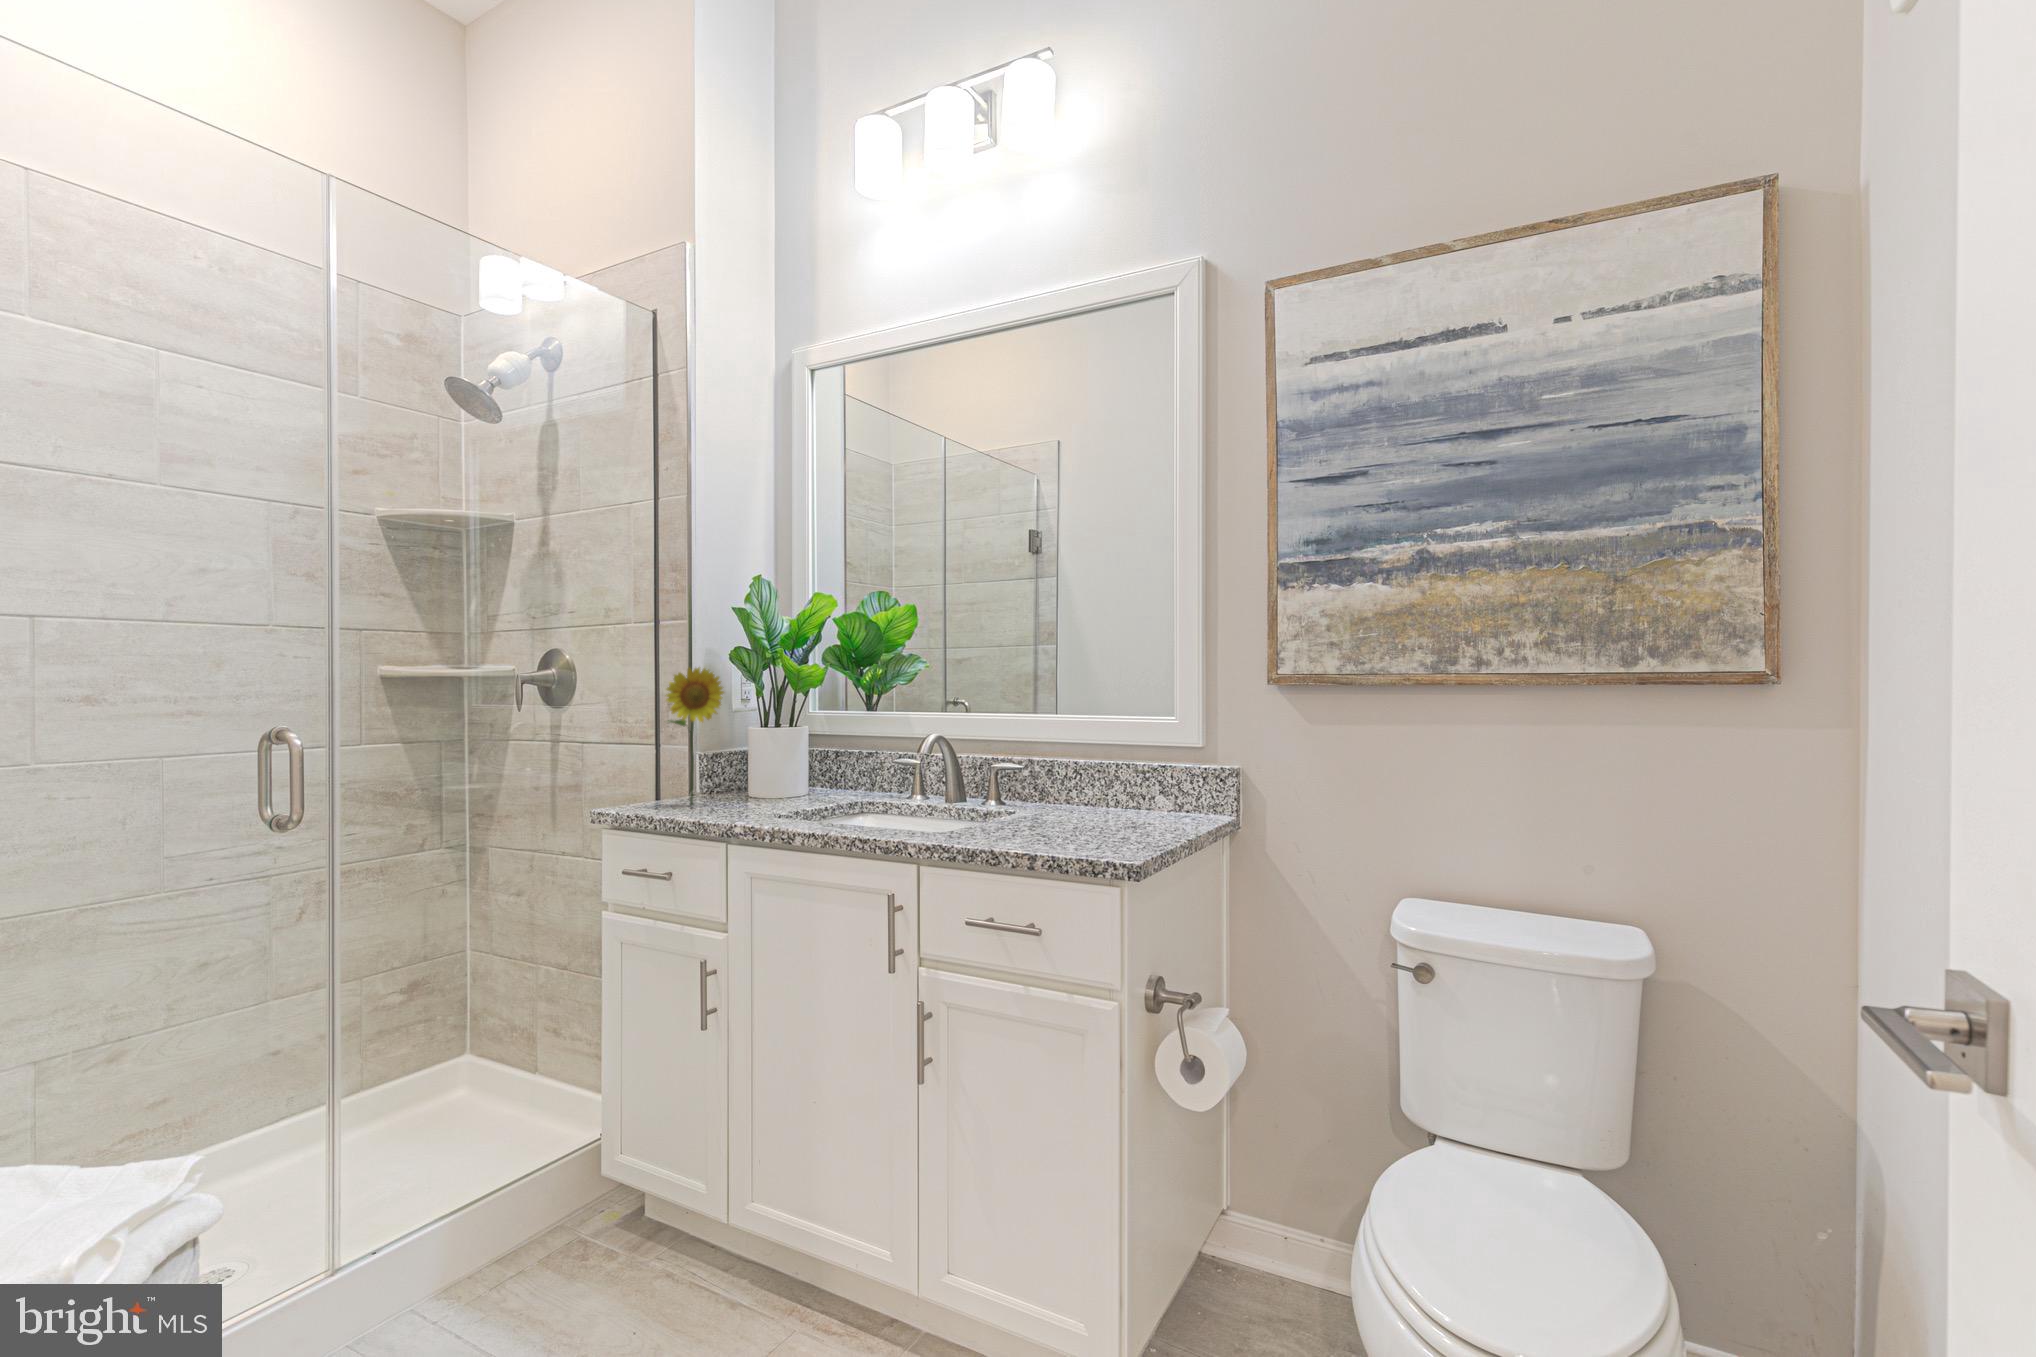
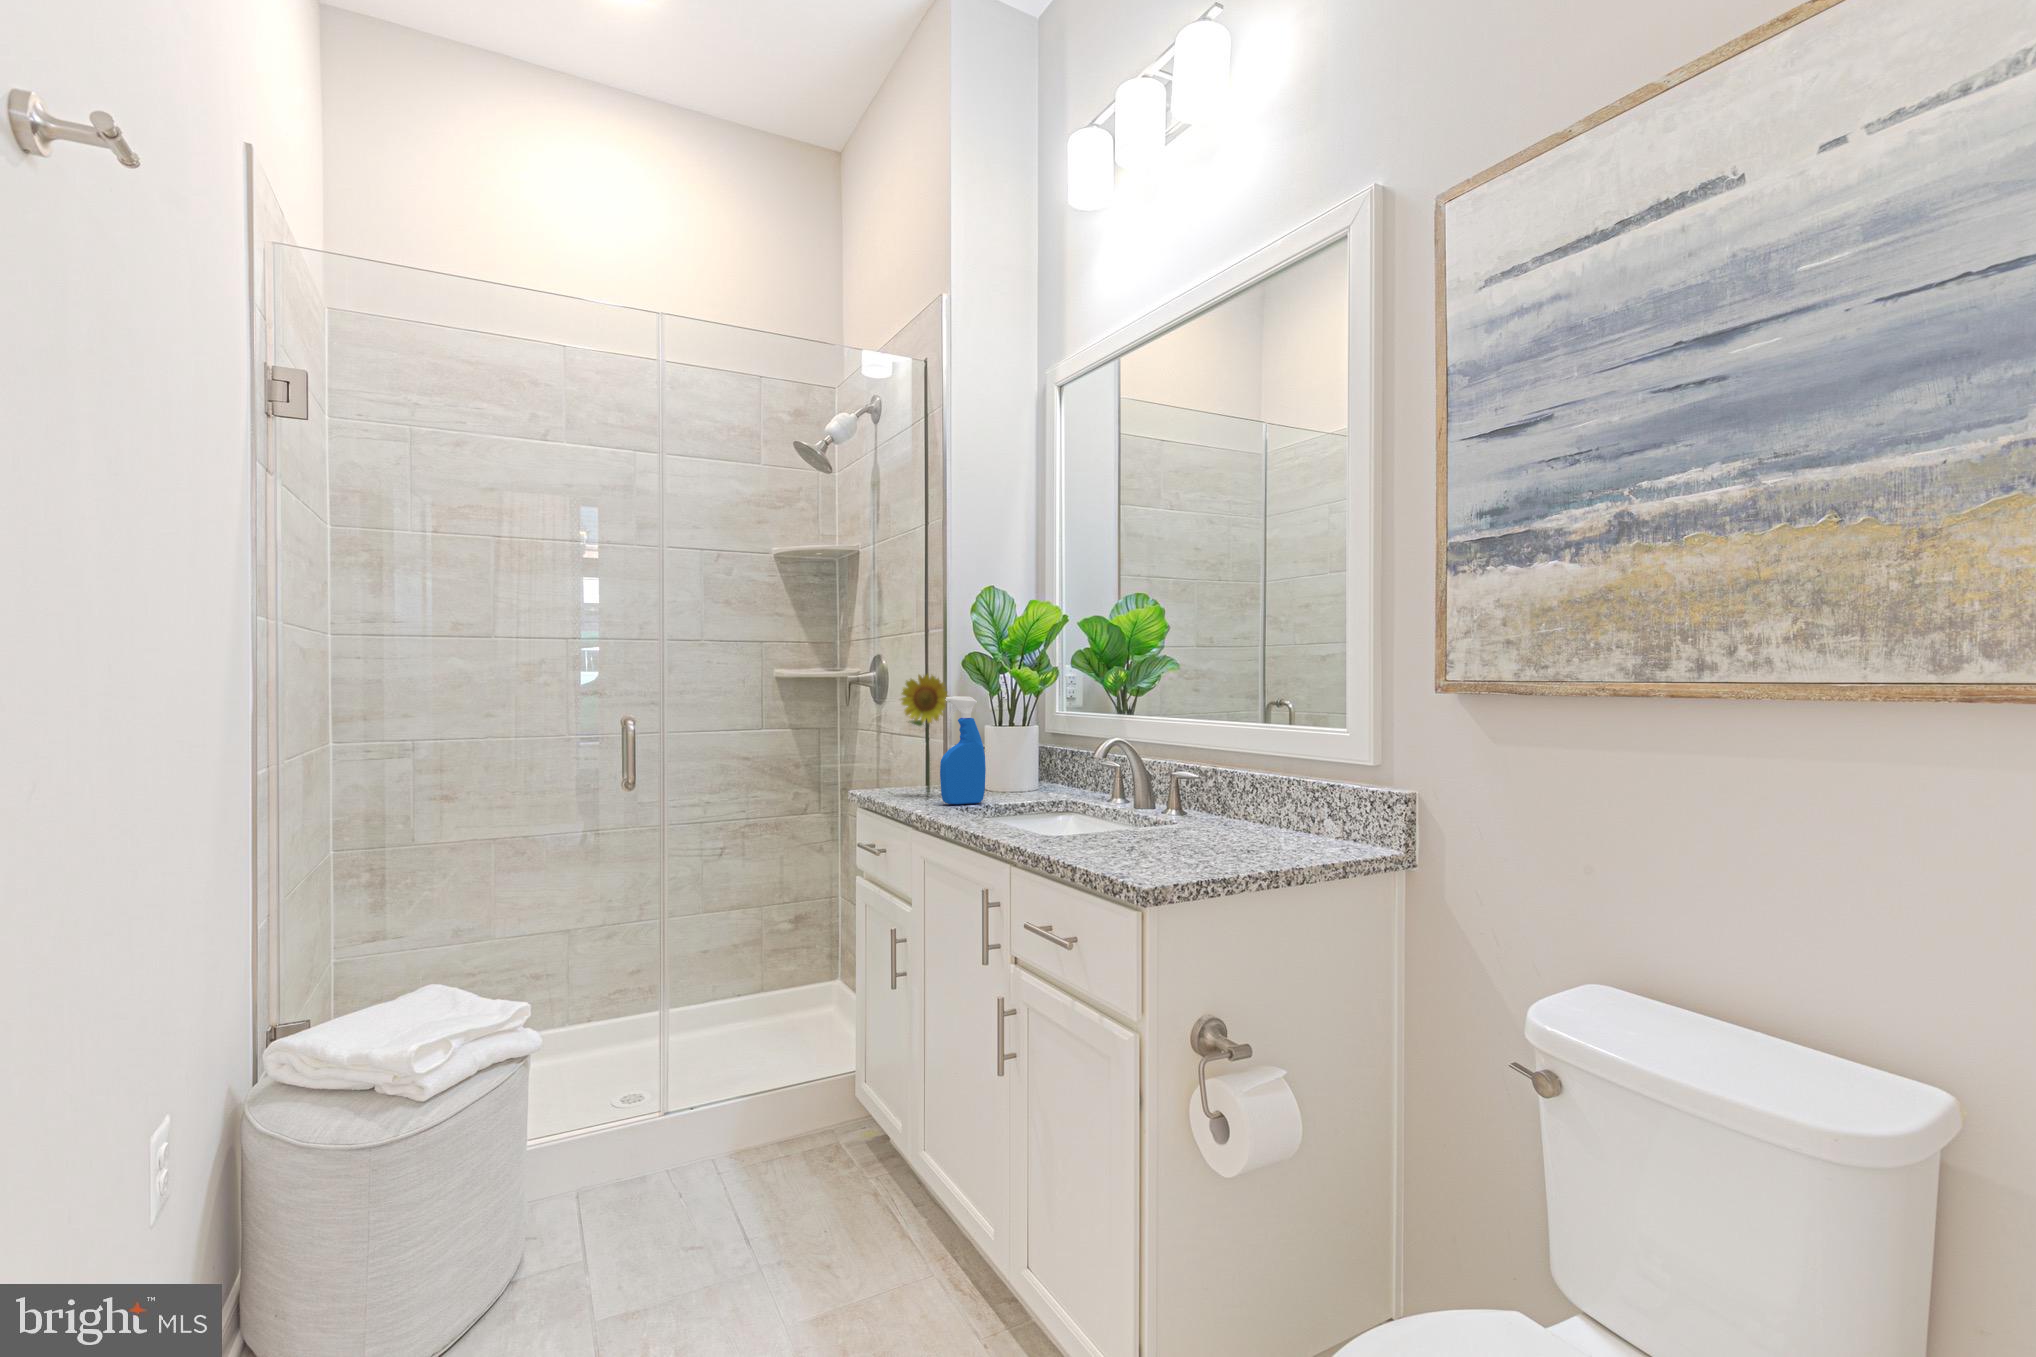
spray bottle: none [731,691,776,810] -> present [940,696,986,804]

